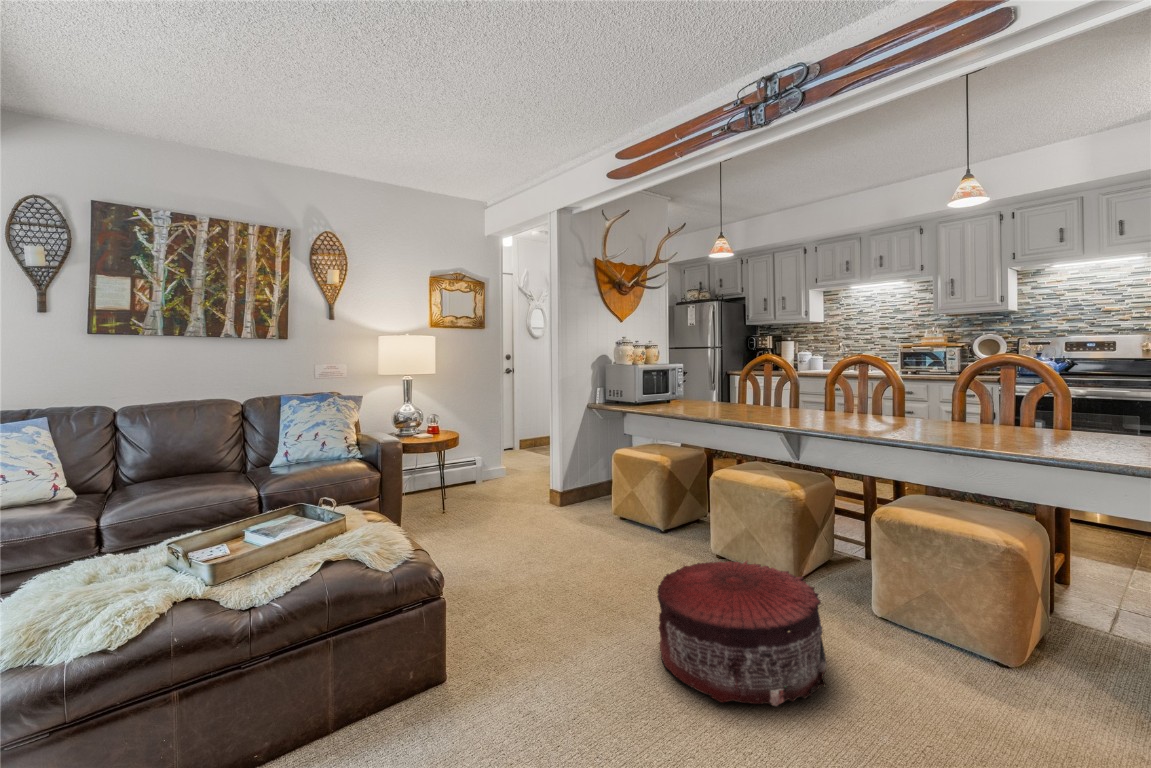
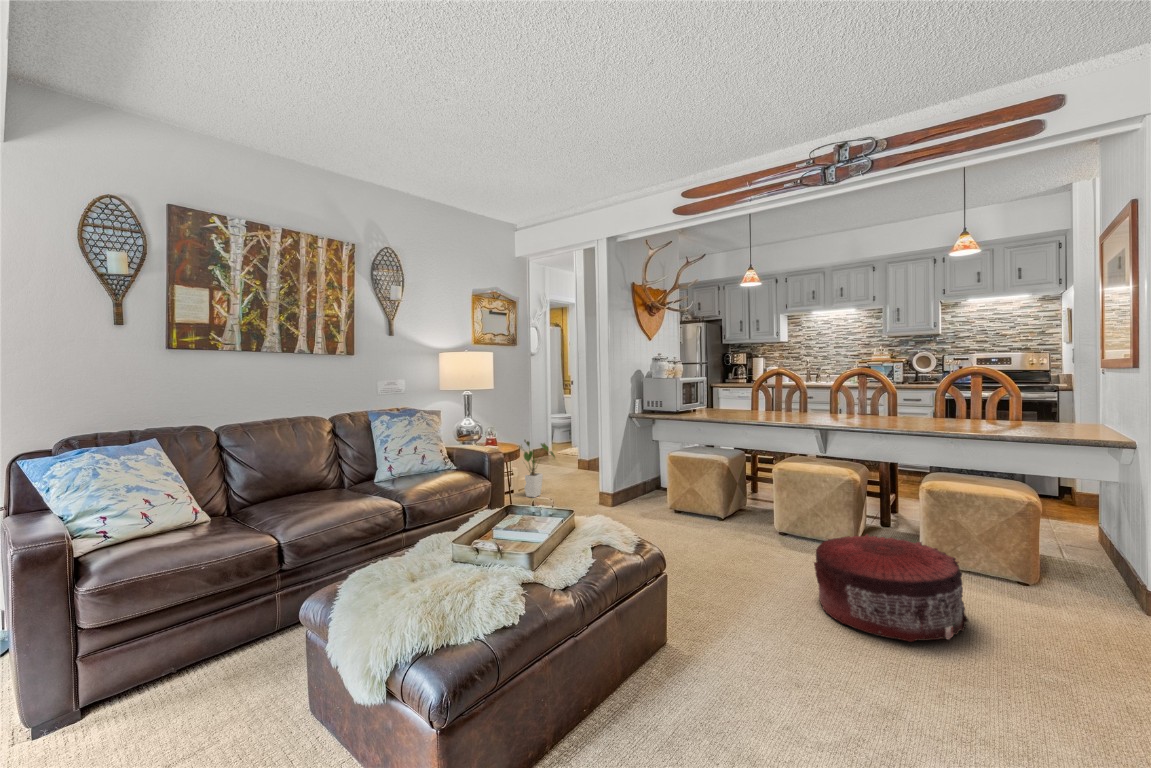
house plant: none [469,429,516,491] -> present [519,440,555,497]

